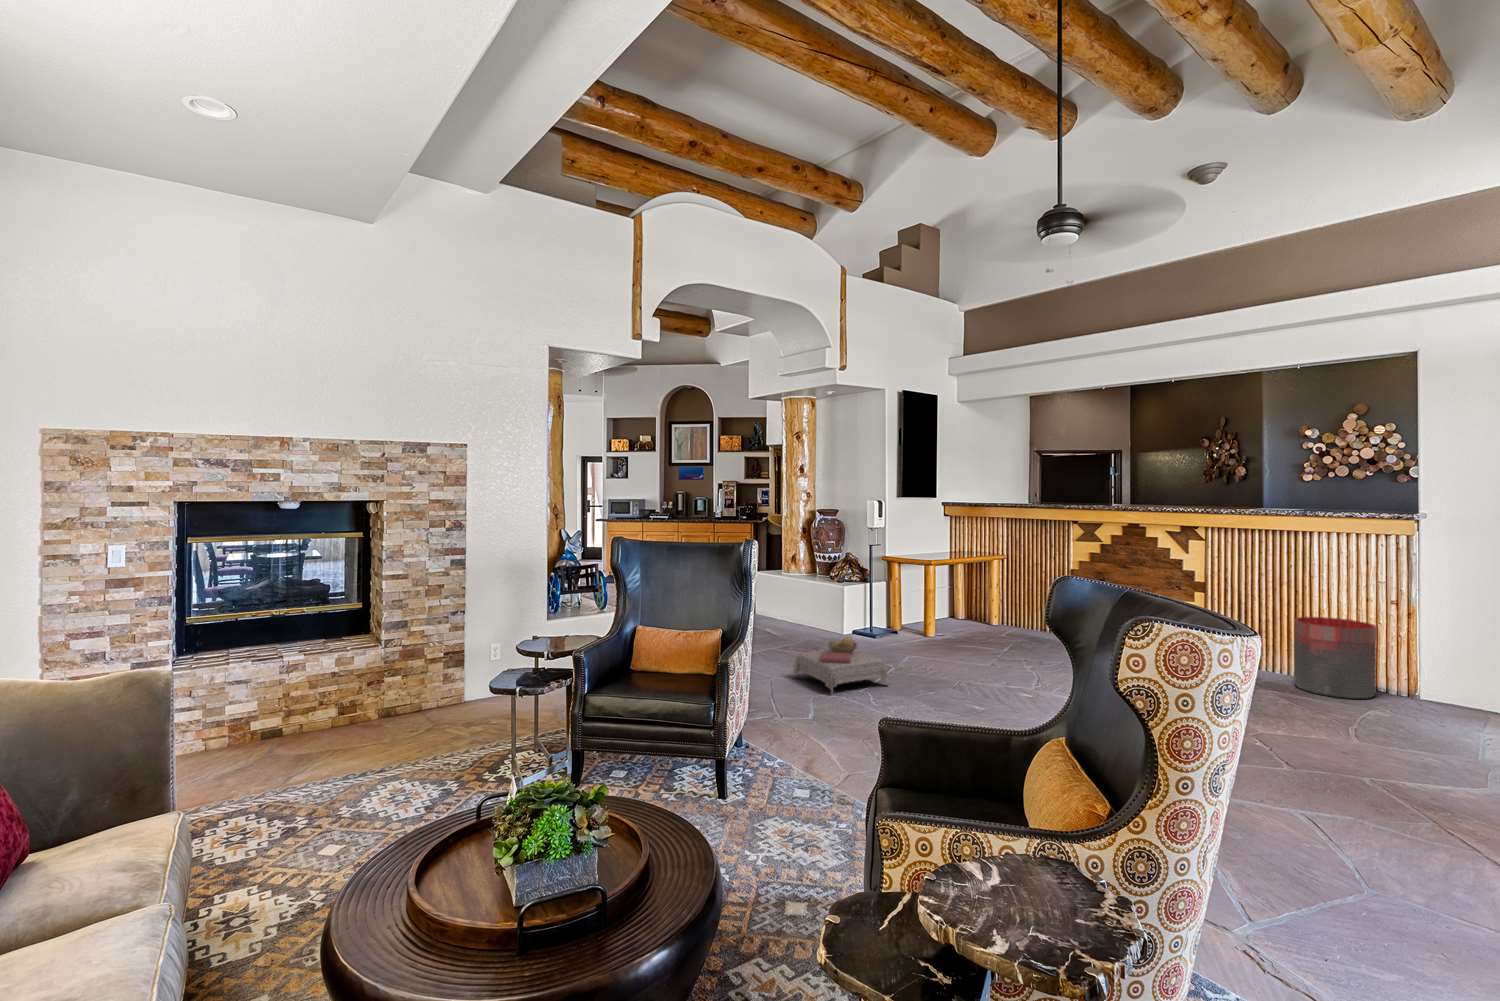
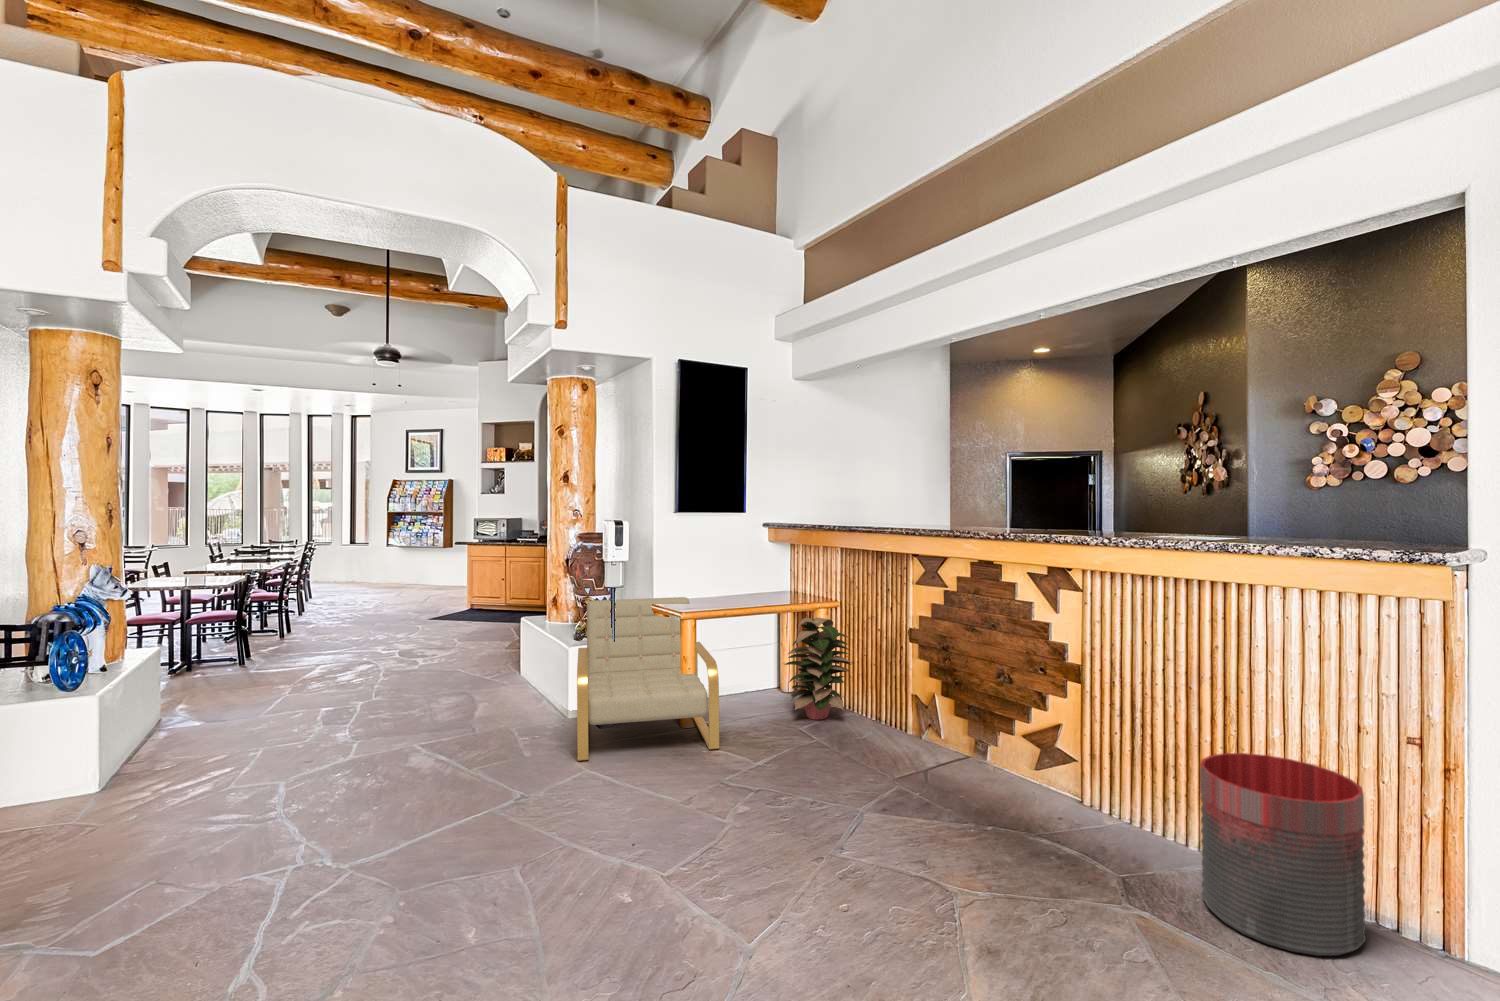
armchair: none [849,552,968,650] -> present [577,597,719,761]
decorative plant: none [976,564,1024,630] -> present [785,618,852,720]
ottoman: present [794,636,889,694] -> none [279,755,437,880]

